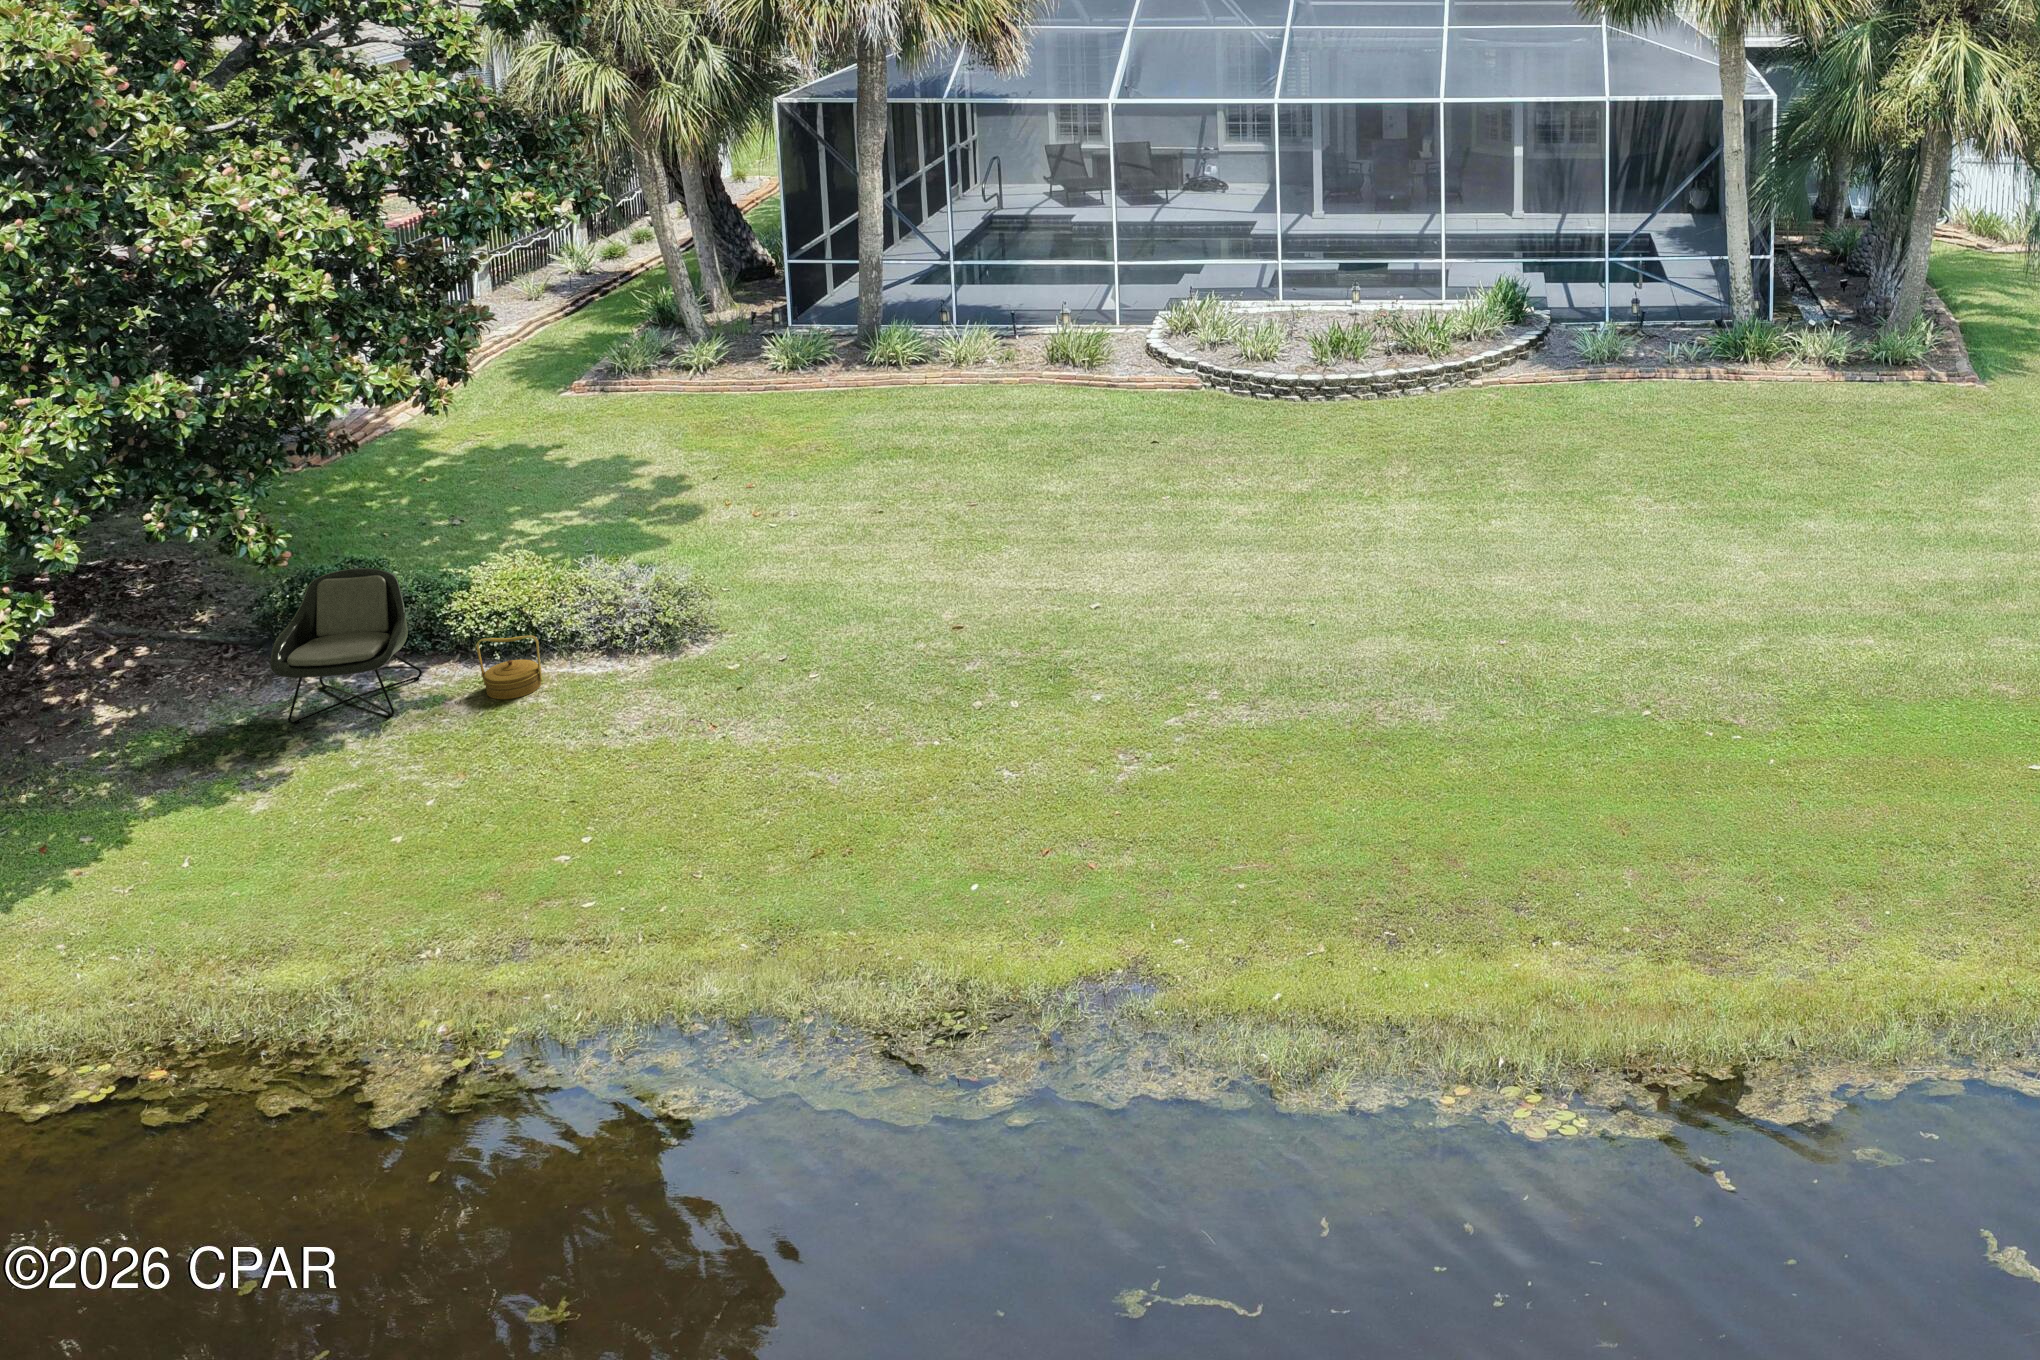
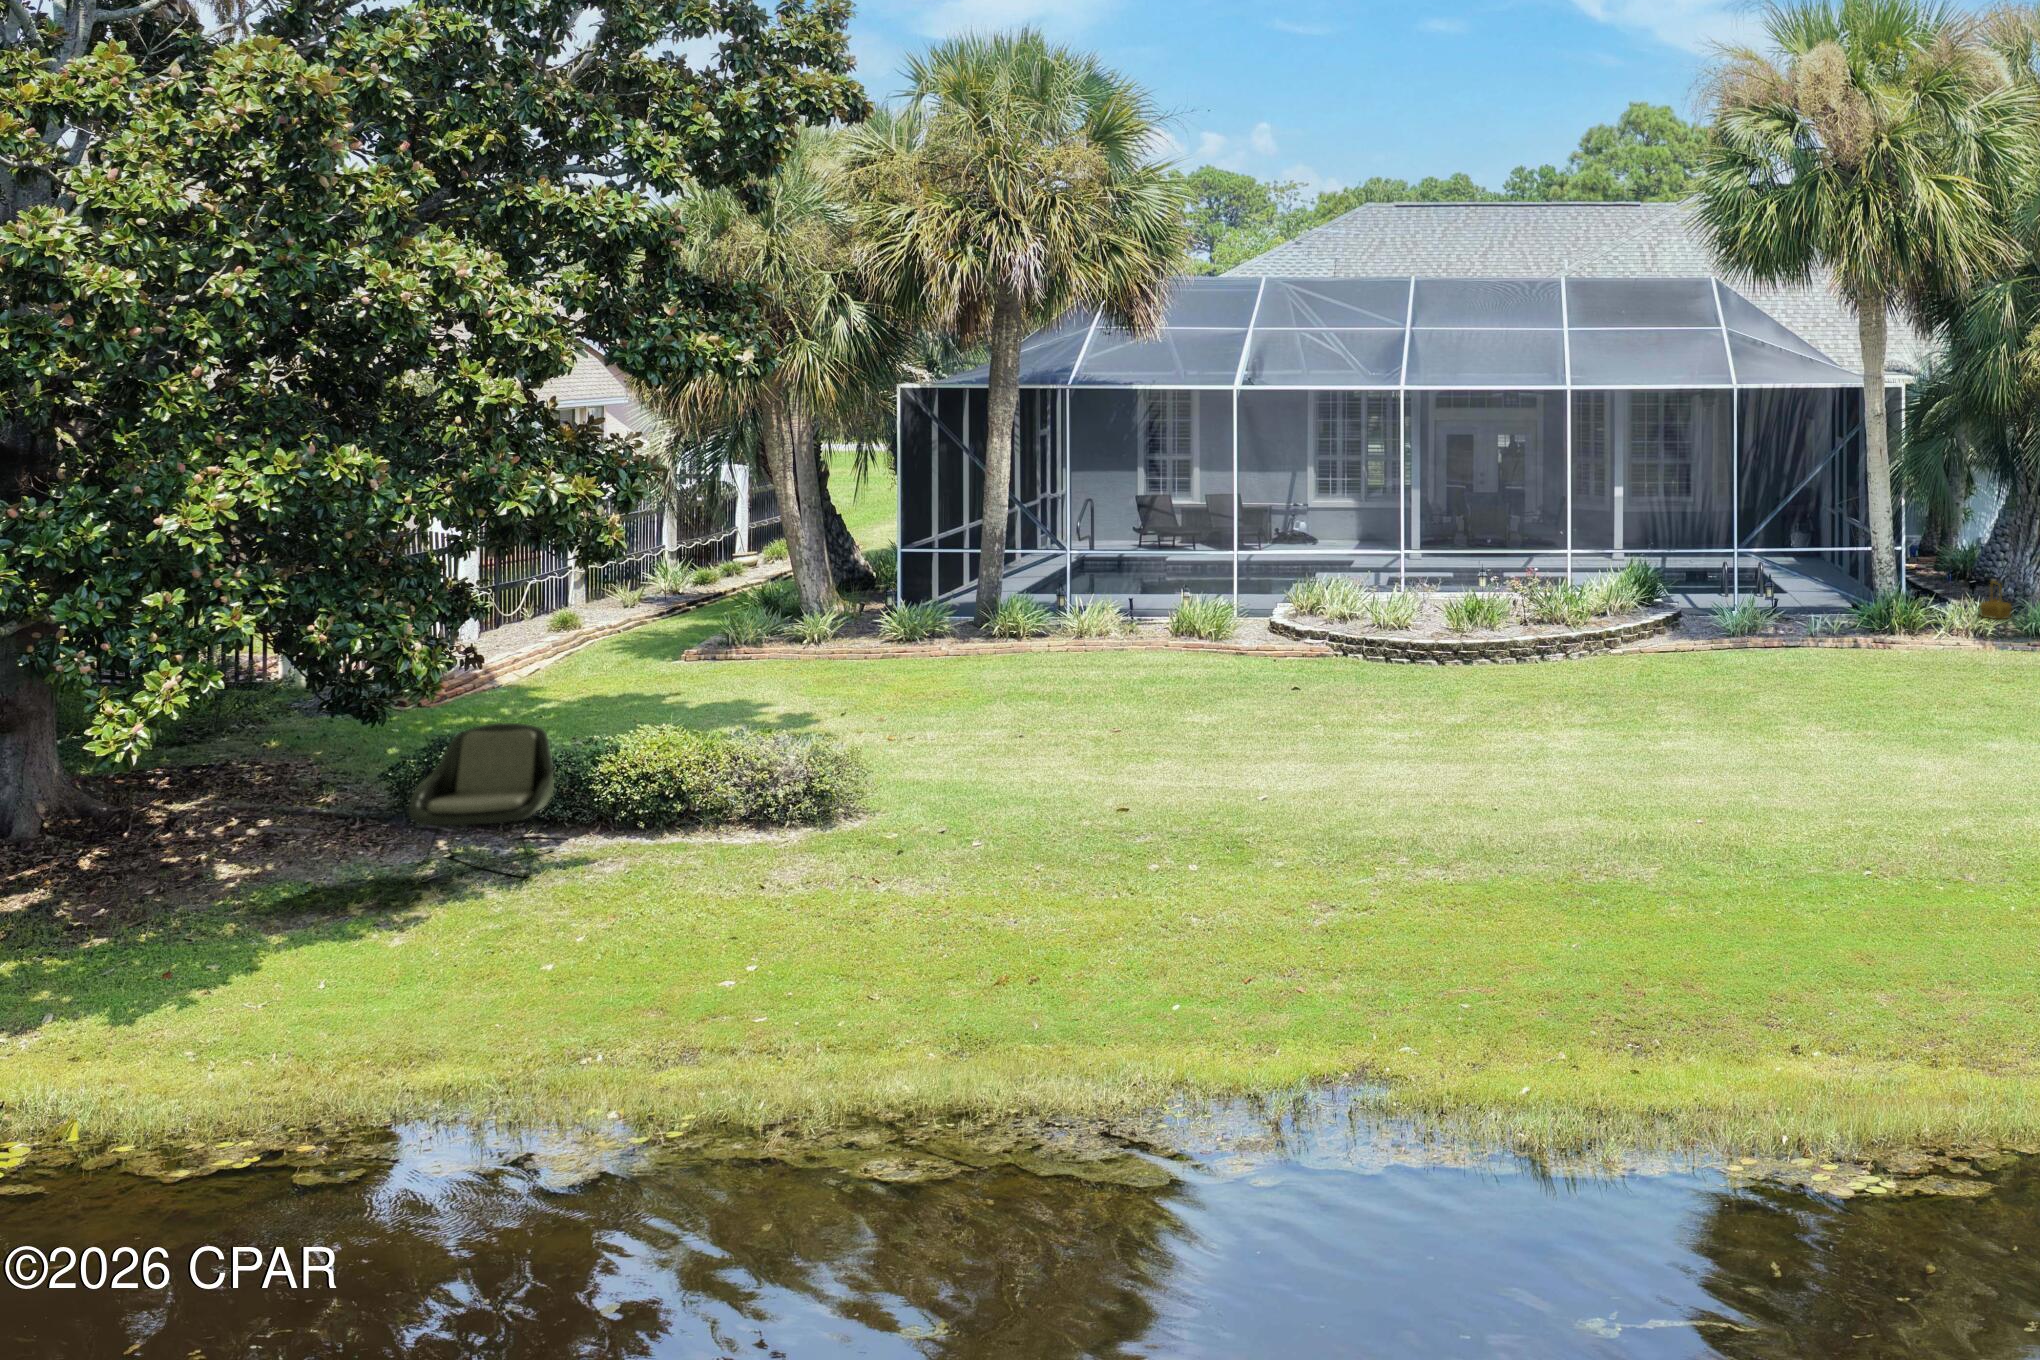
woven basket: present [476,635,542,699] -> present [1979,580,2012,619]

